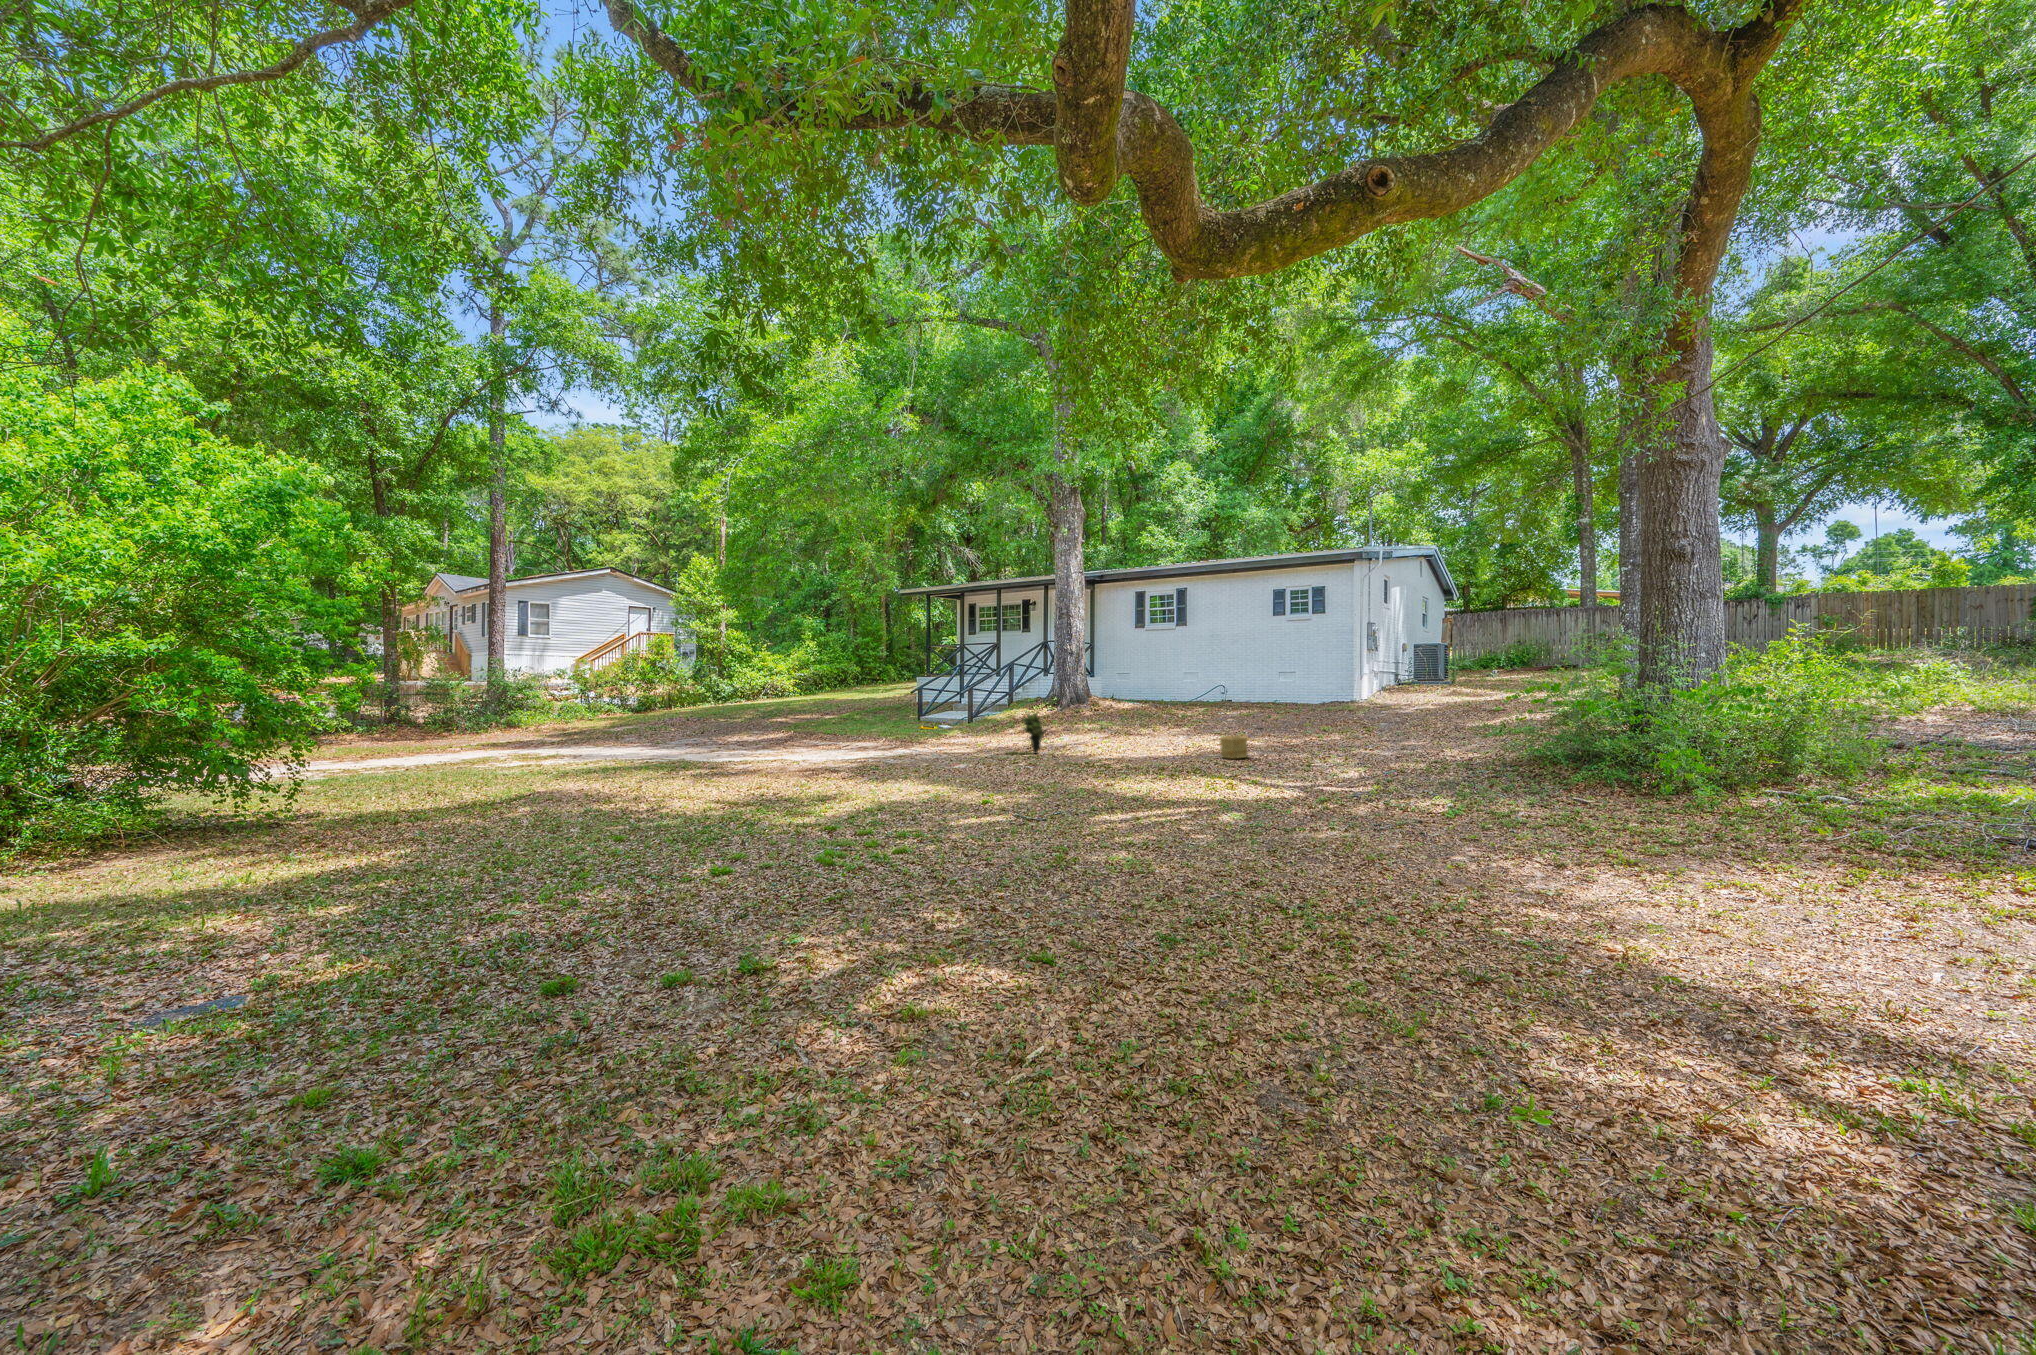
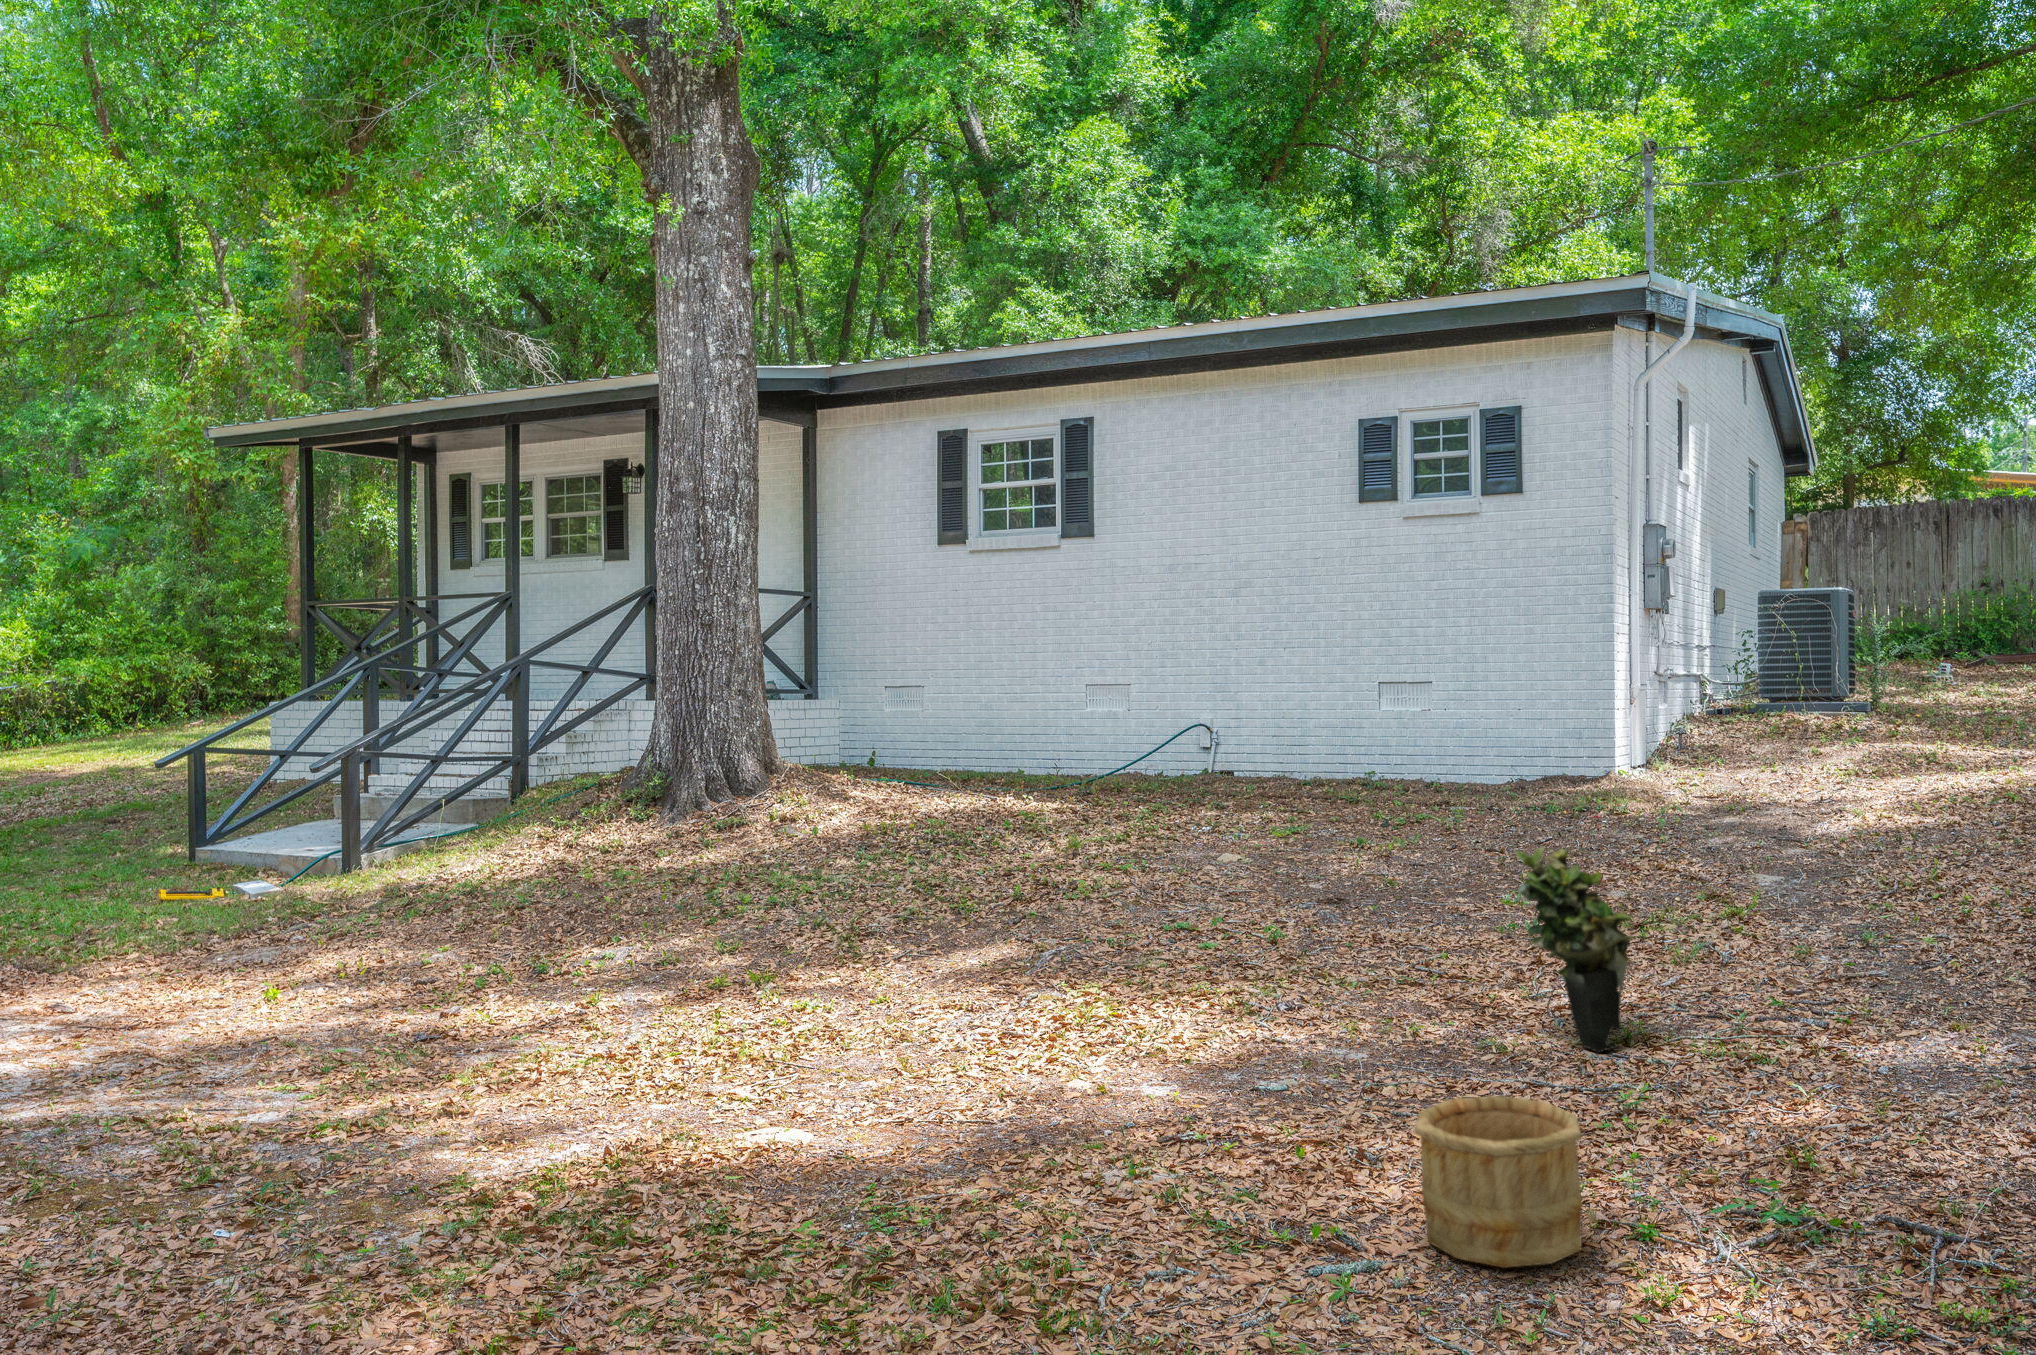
potted plant: present [1023,713,1046,754] -> present [1515,847,1634,1053]

